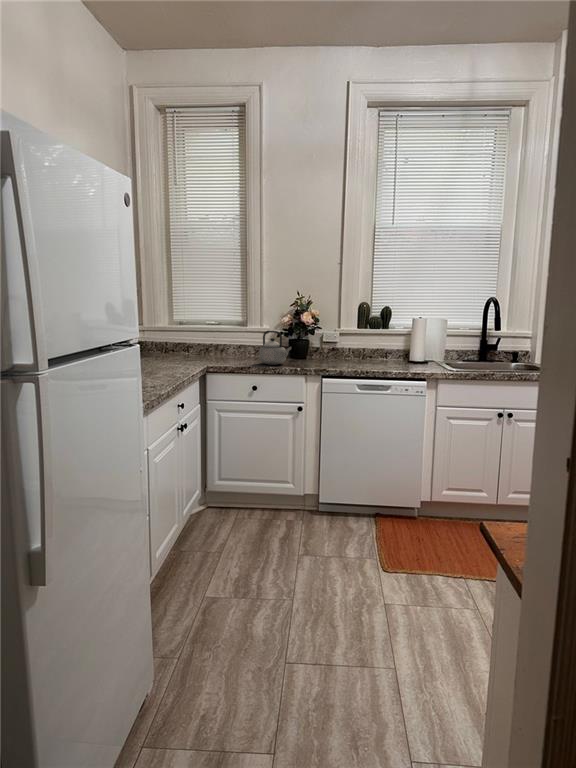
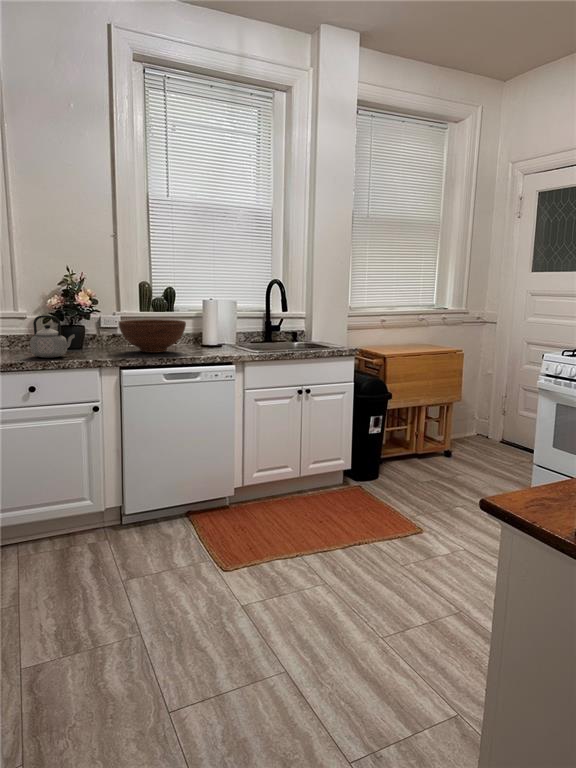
fruit bowl: none [332,336,390,366] -> present [119,319,186,353]

